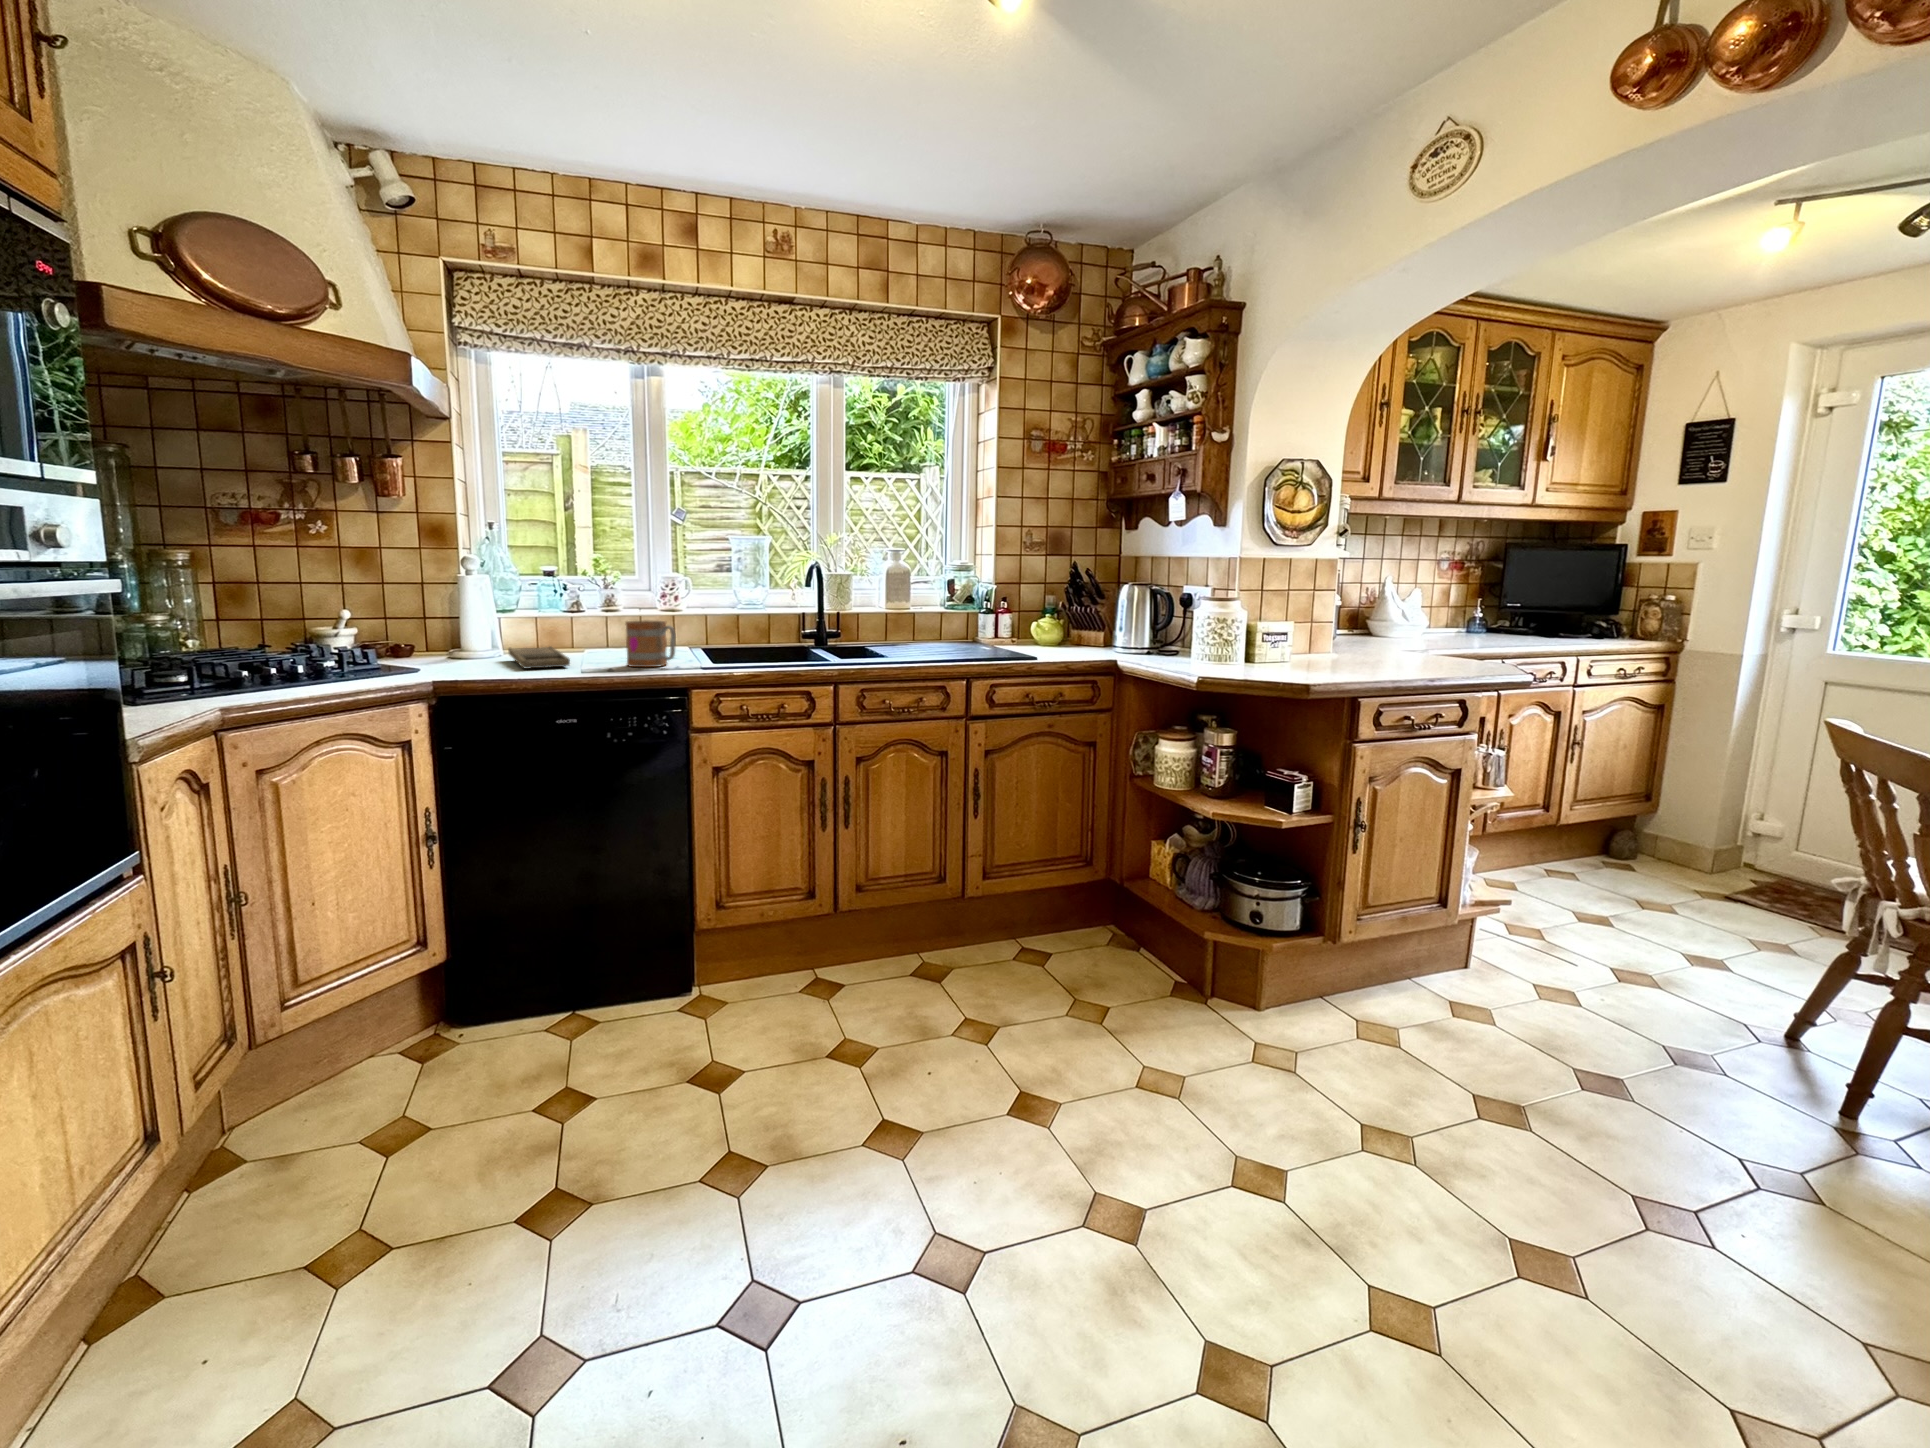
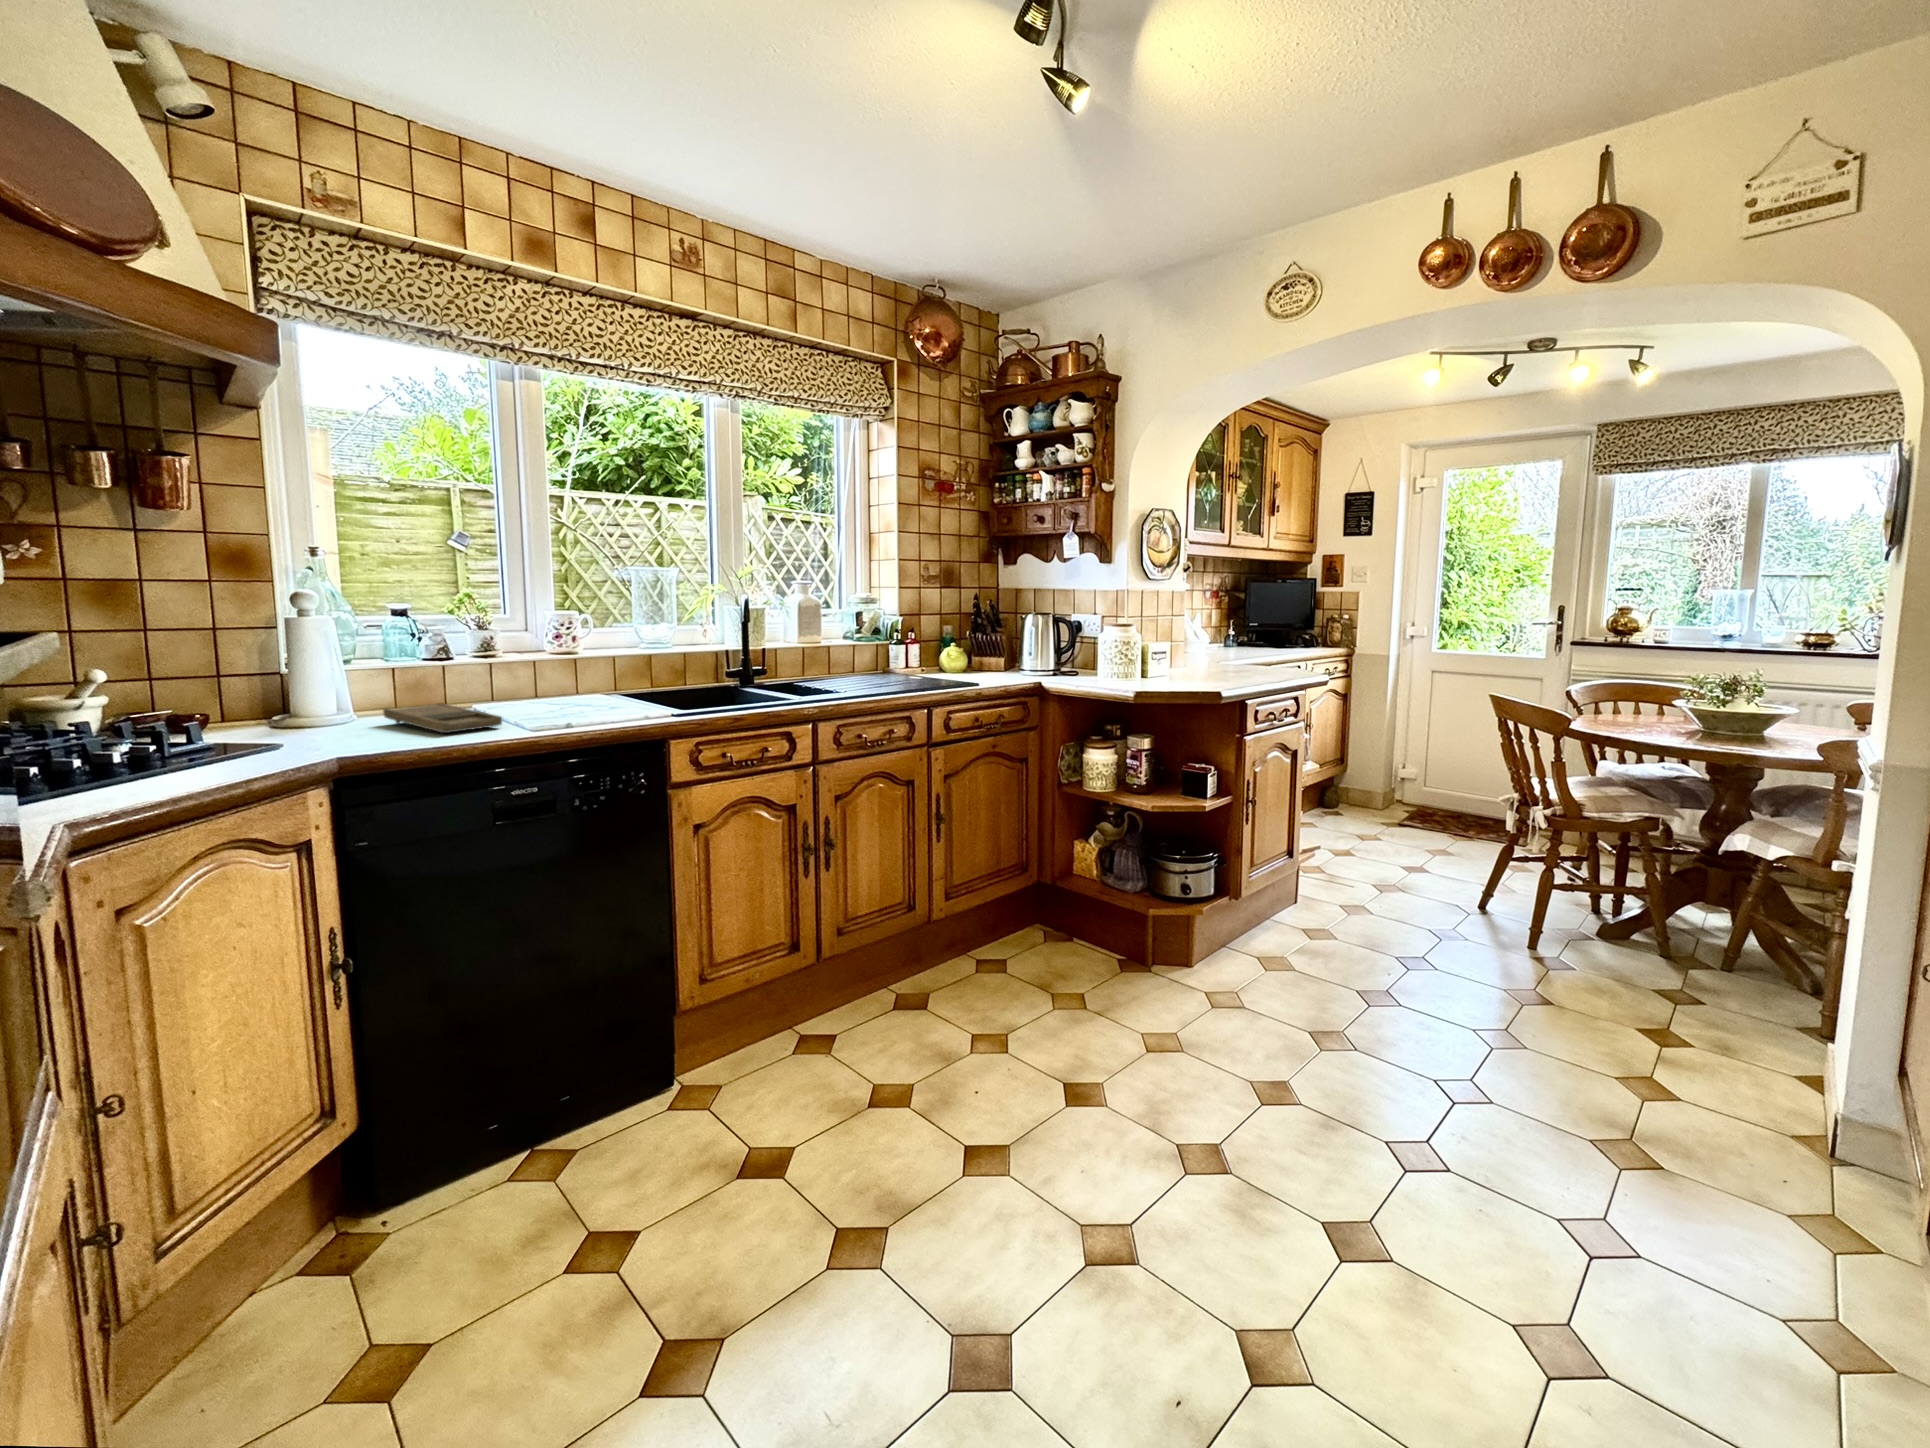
mug: present [625,620,676,667] -> none [569,666,639,721]

